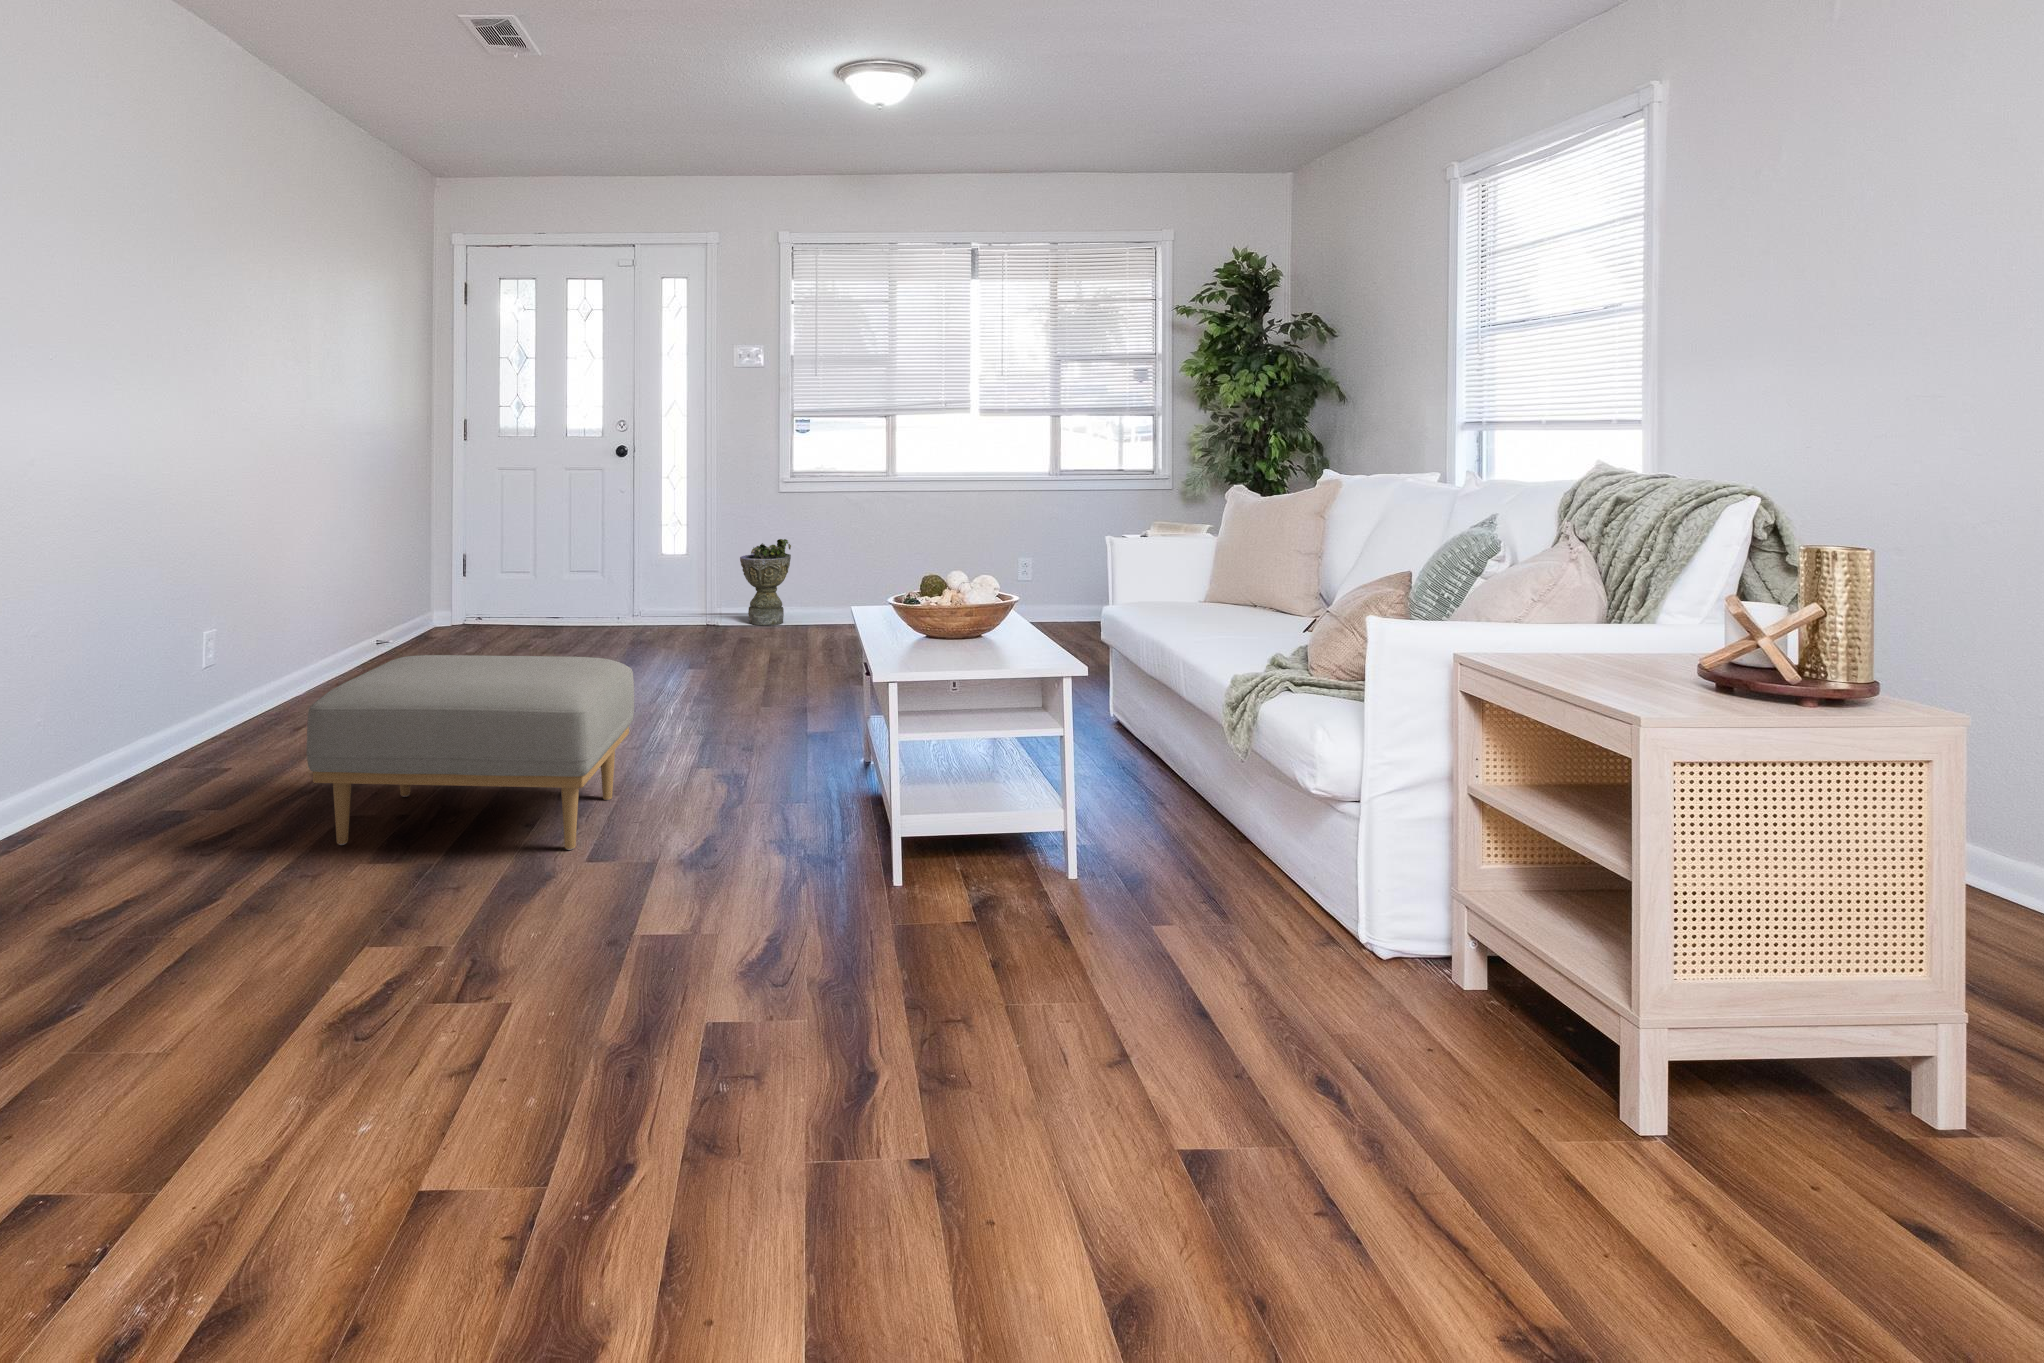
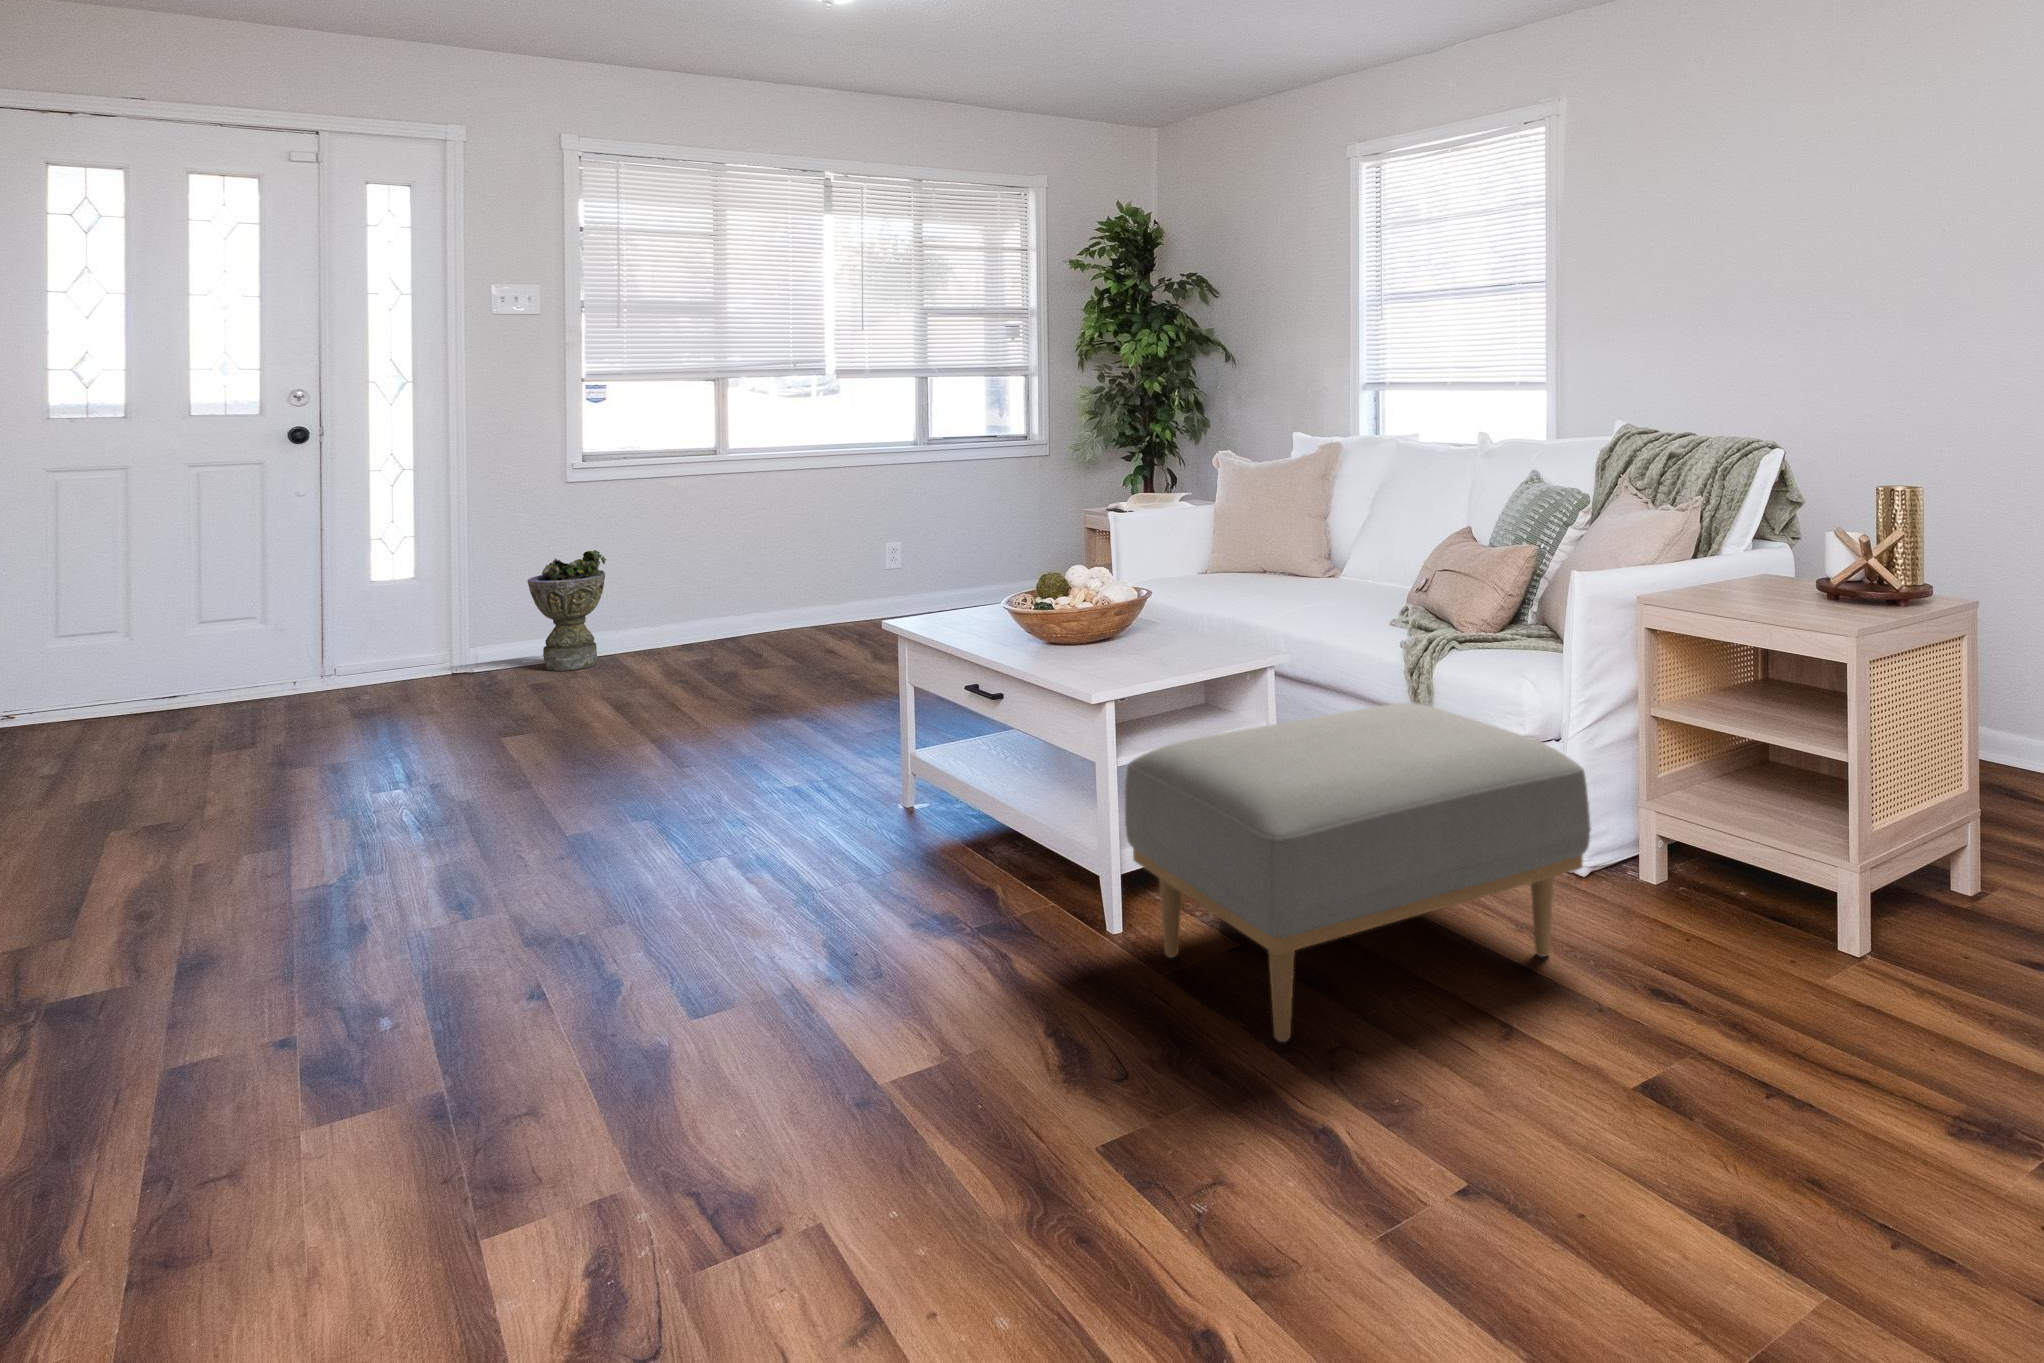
ottoman: present [307,655,634,850] -> present [1125,703,1591,1042]

